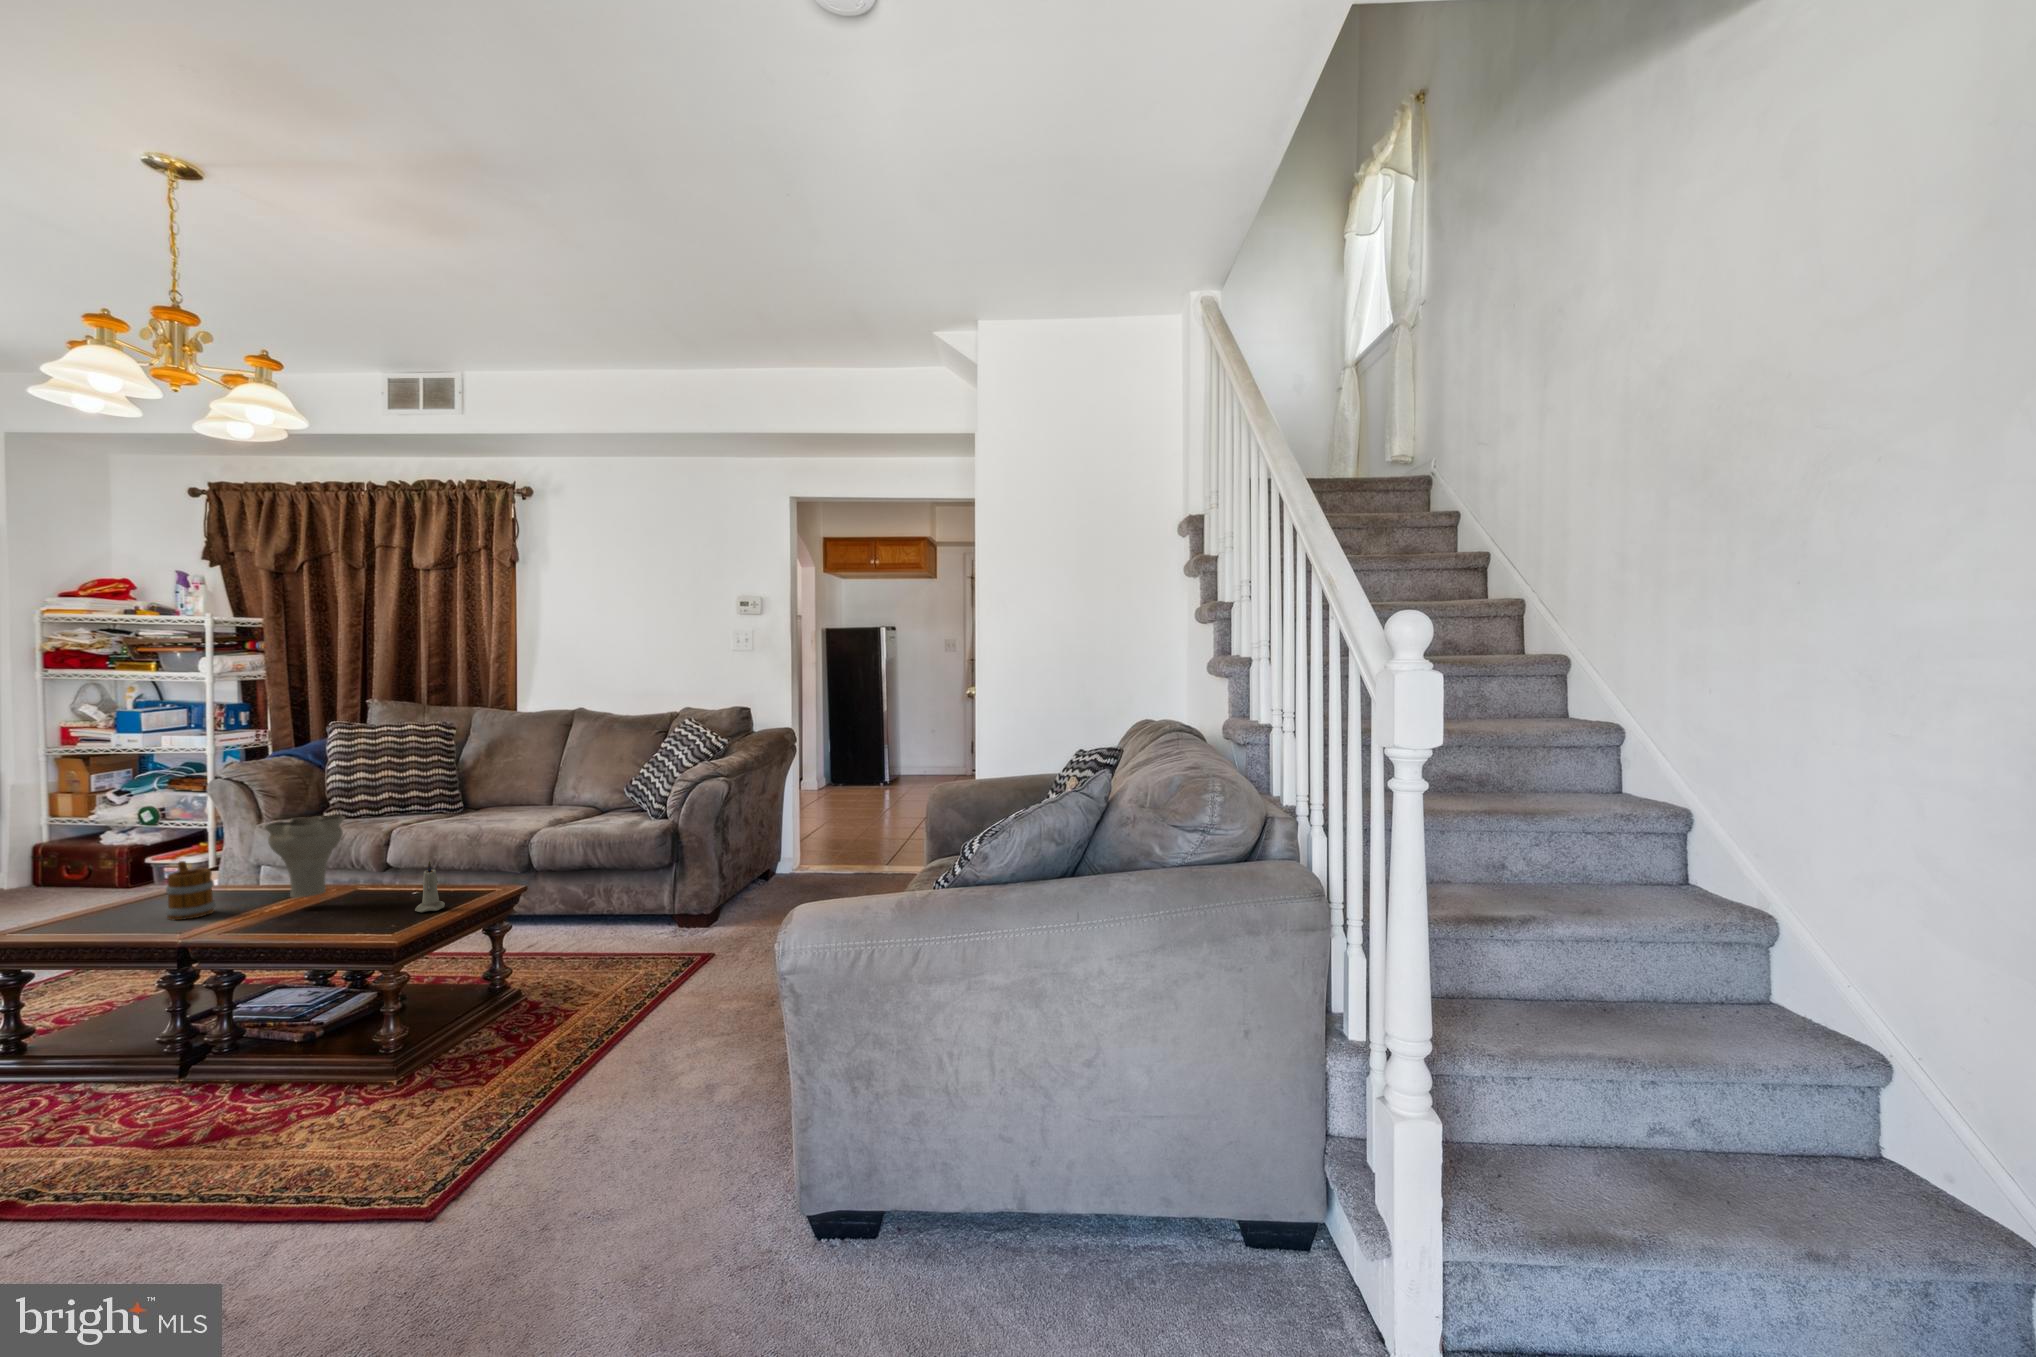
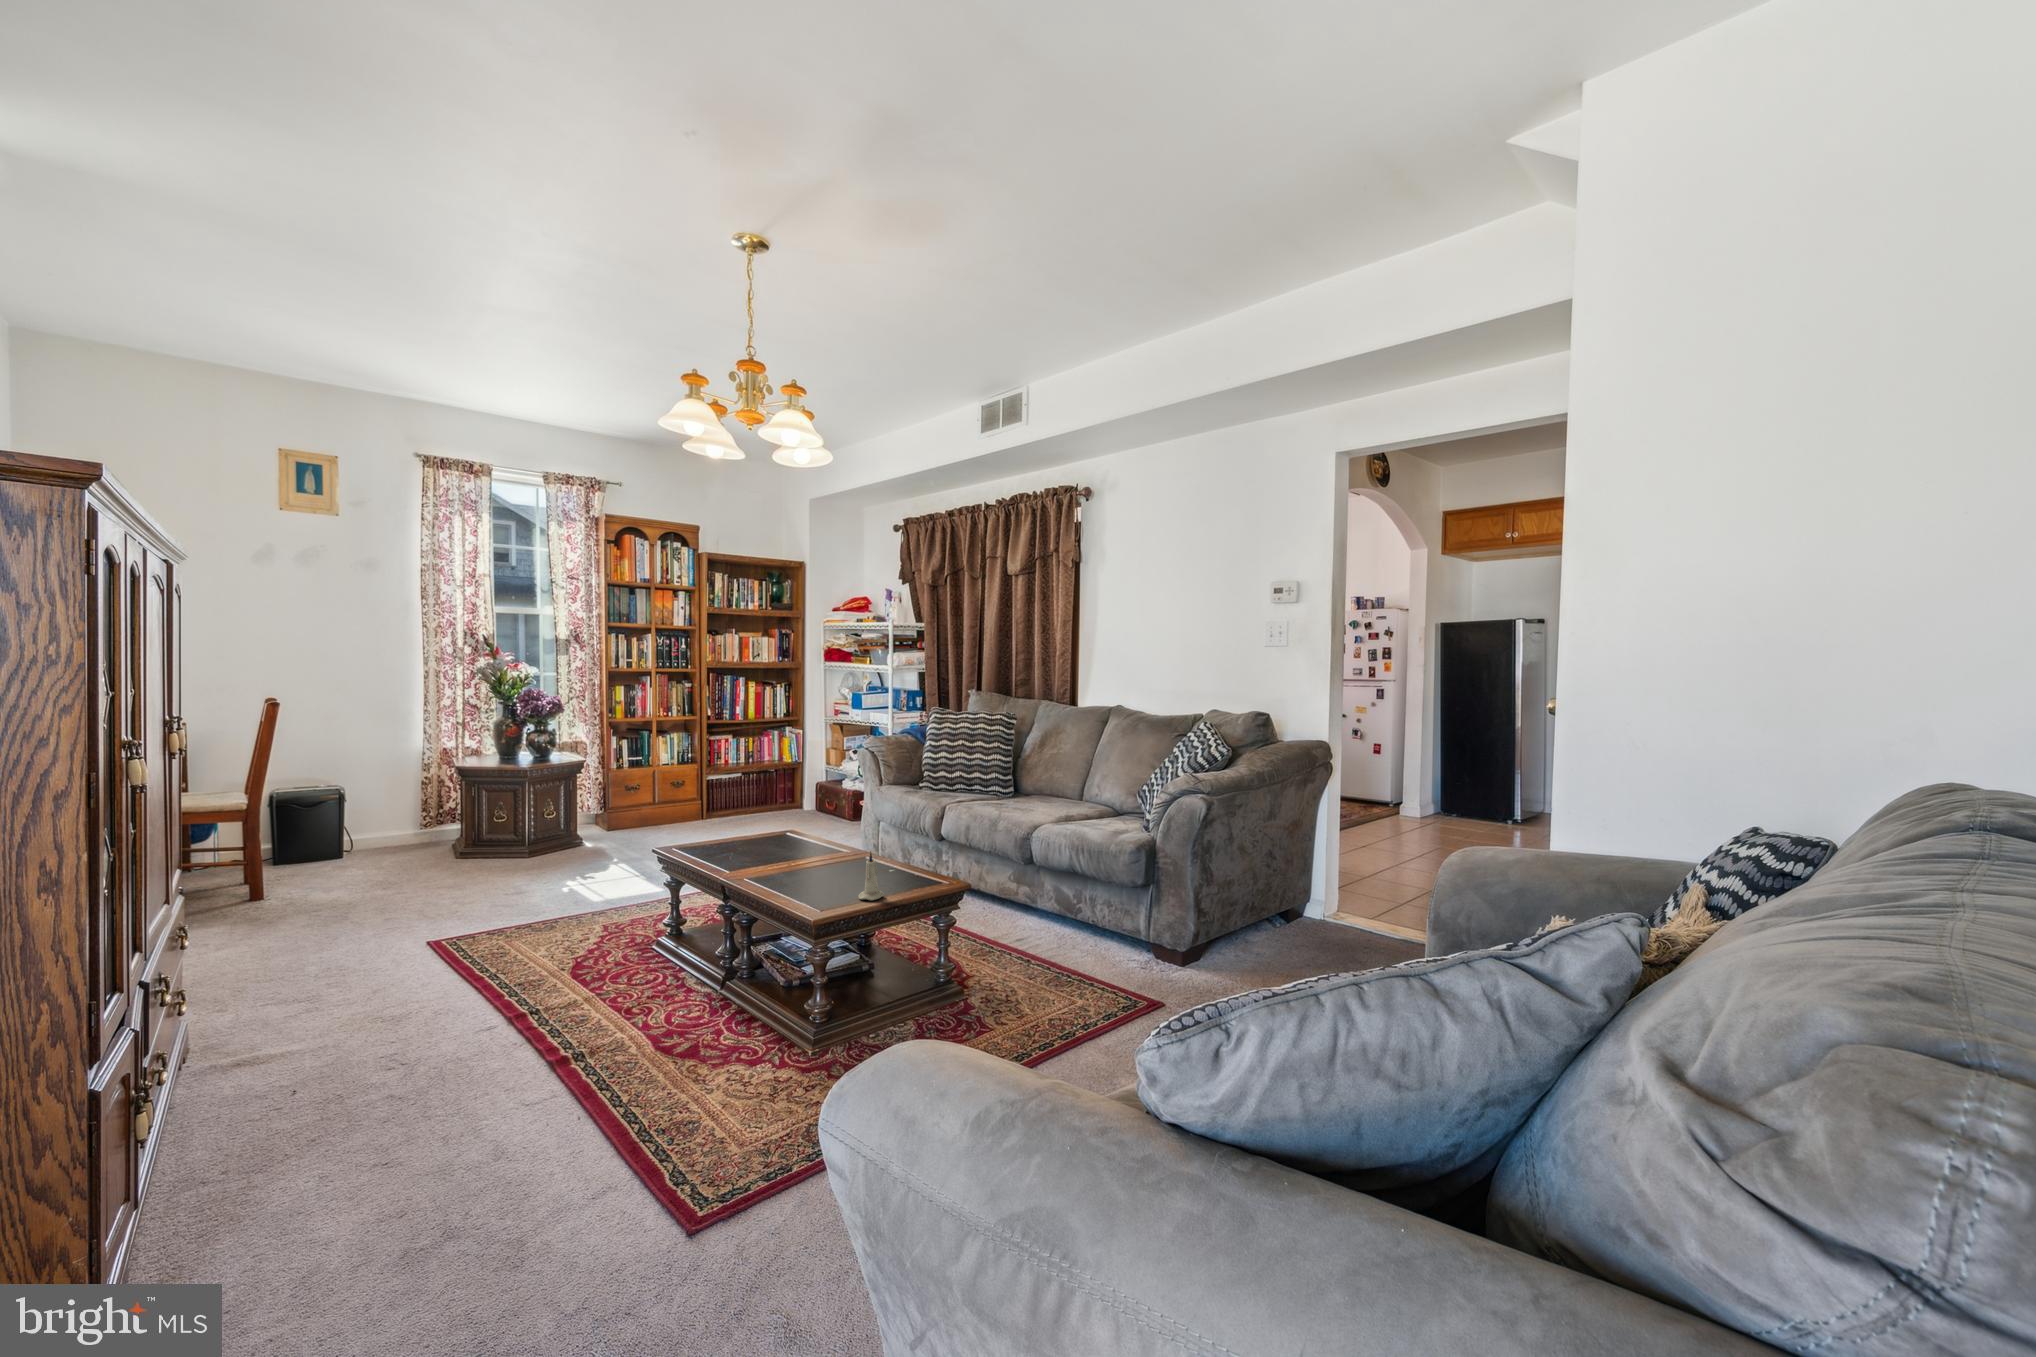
vase: present [264,815,345,898] -> none [770,794,846,865]
mug: present [166,861,216,920] -> none [731,818,762,867]

